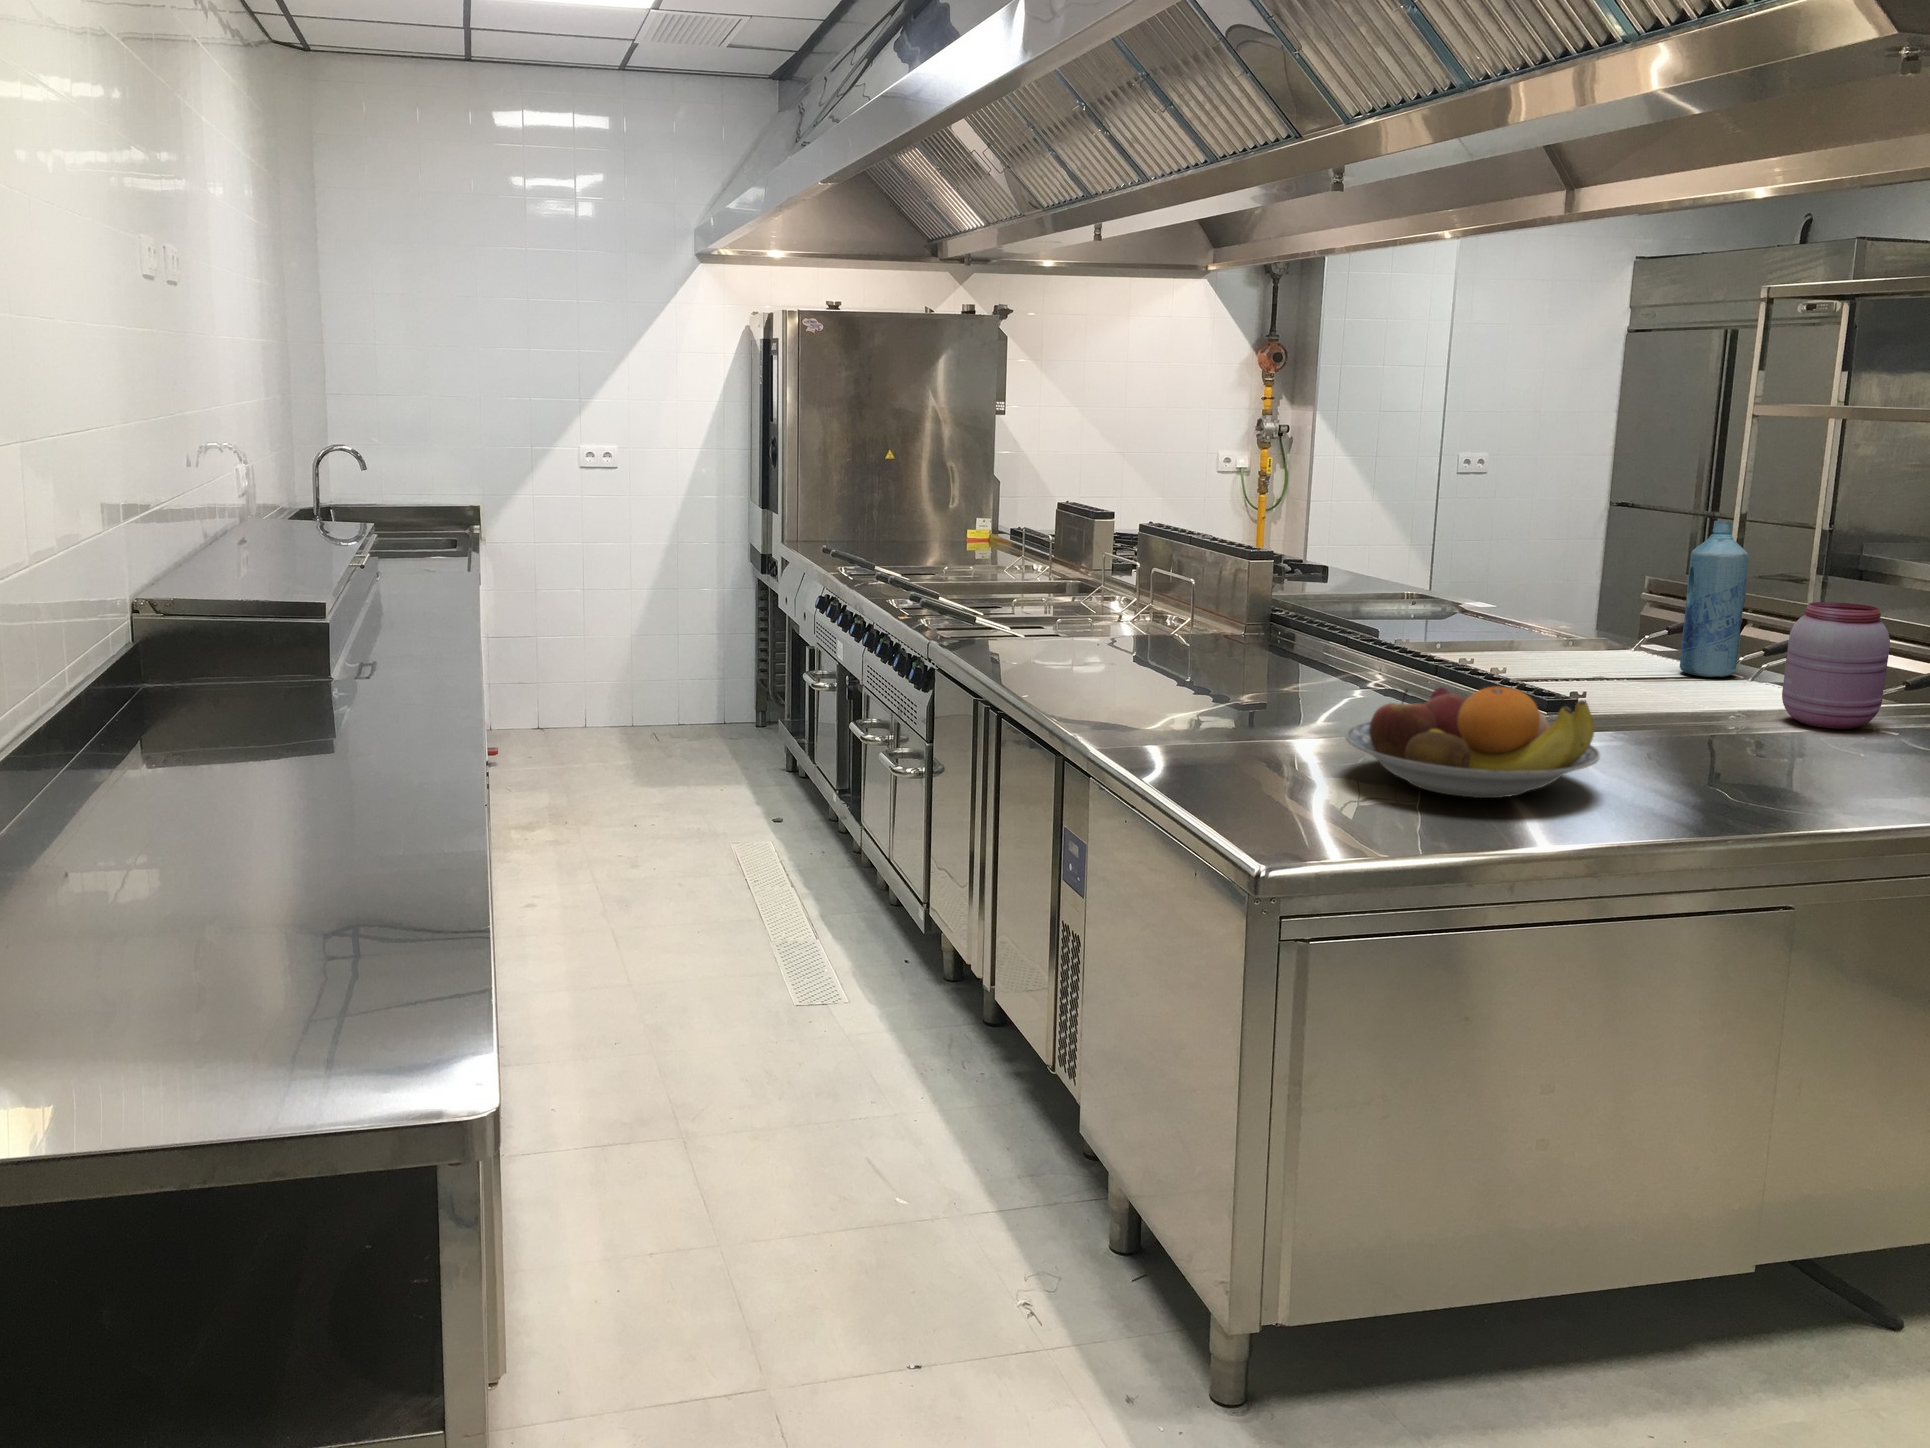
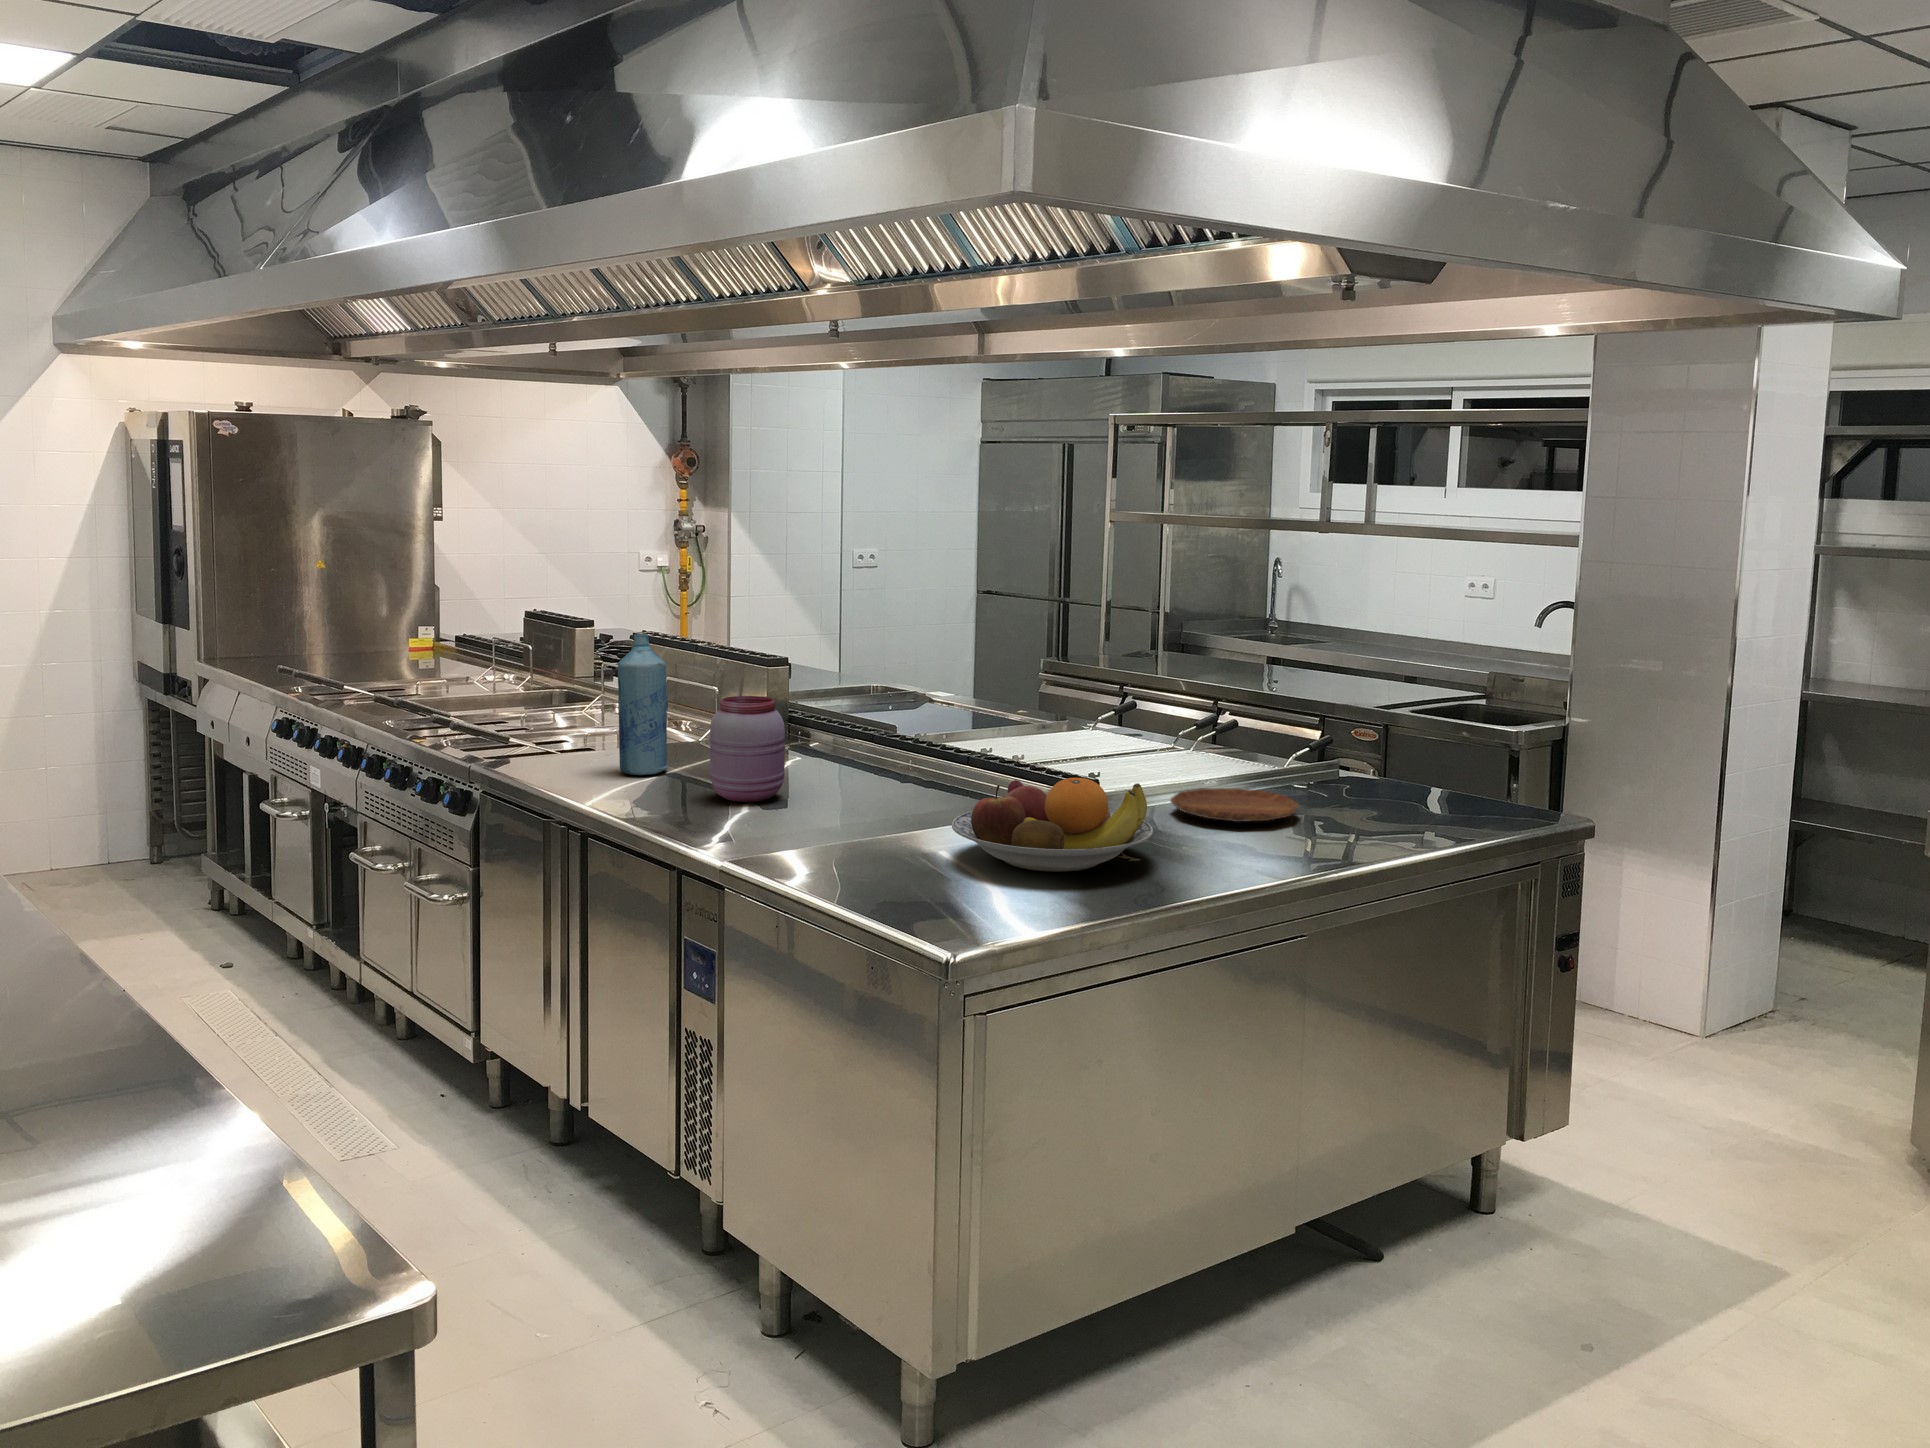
bottle: present [1680,521,1748,677] -> present [618,634,668,775]
jar: present [1782,602,1890,729] -> present [710,696,785,802]
tray: none [1667,722,1851,766] -> present [1170,788,1299,822]

